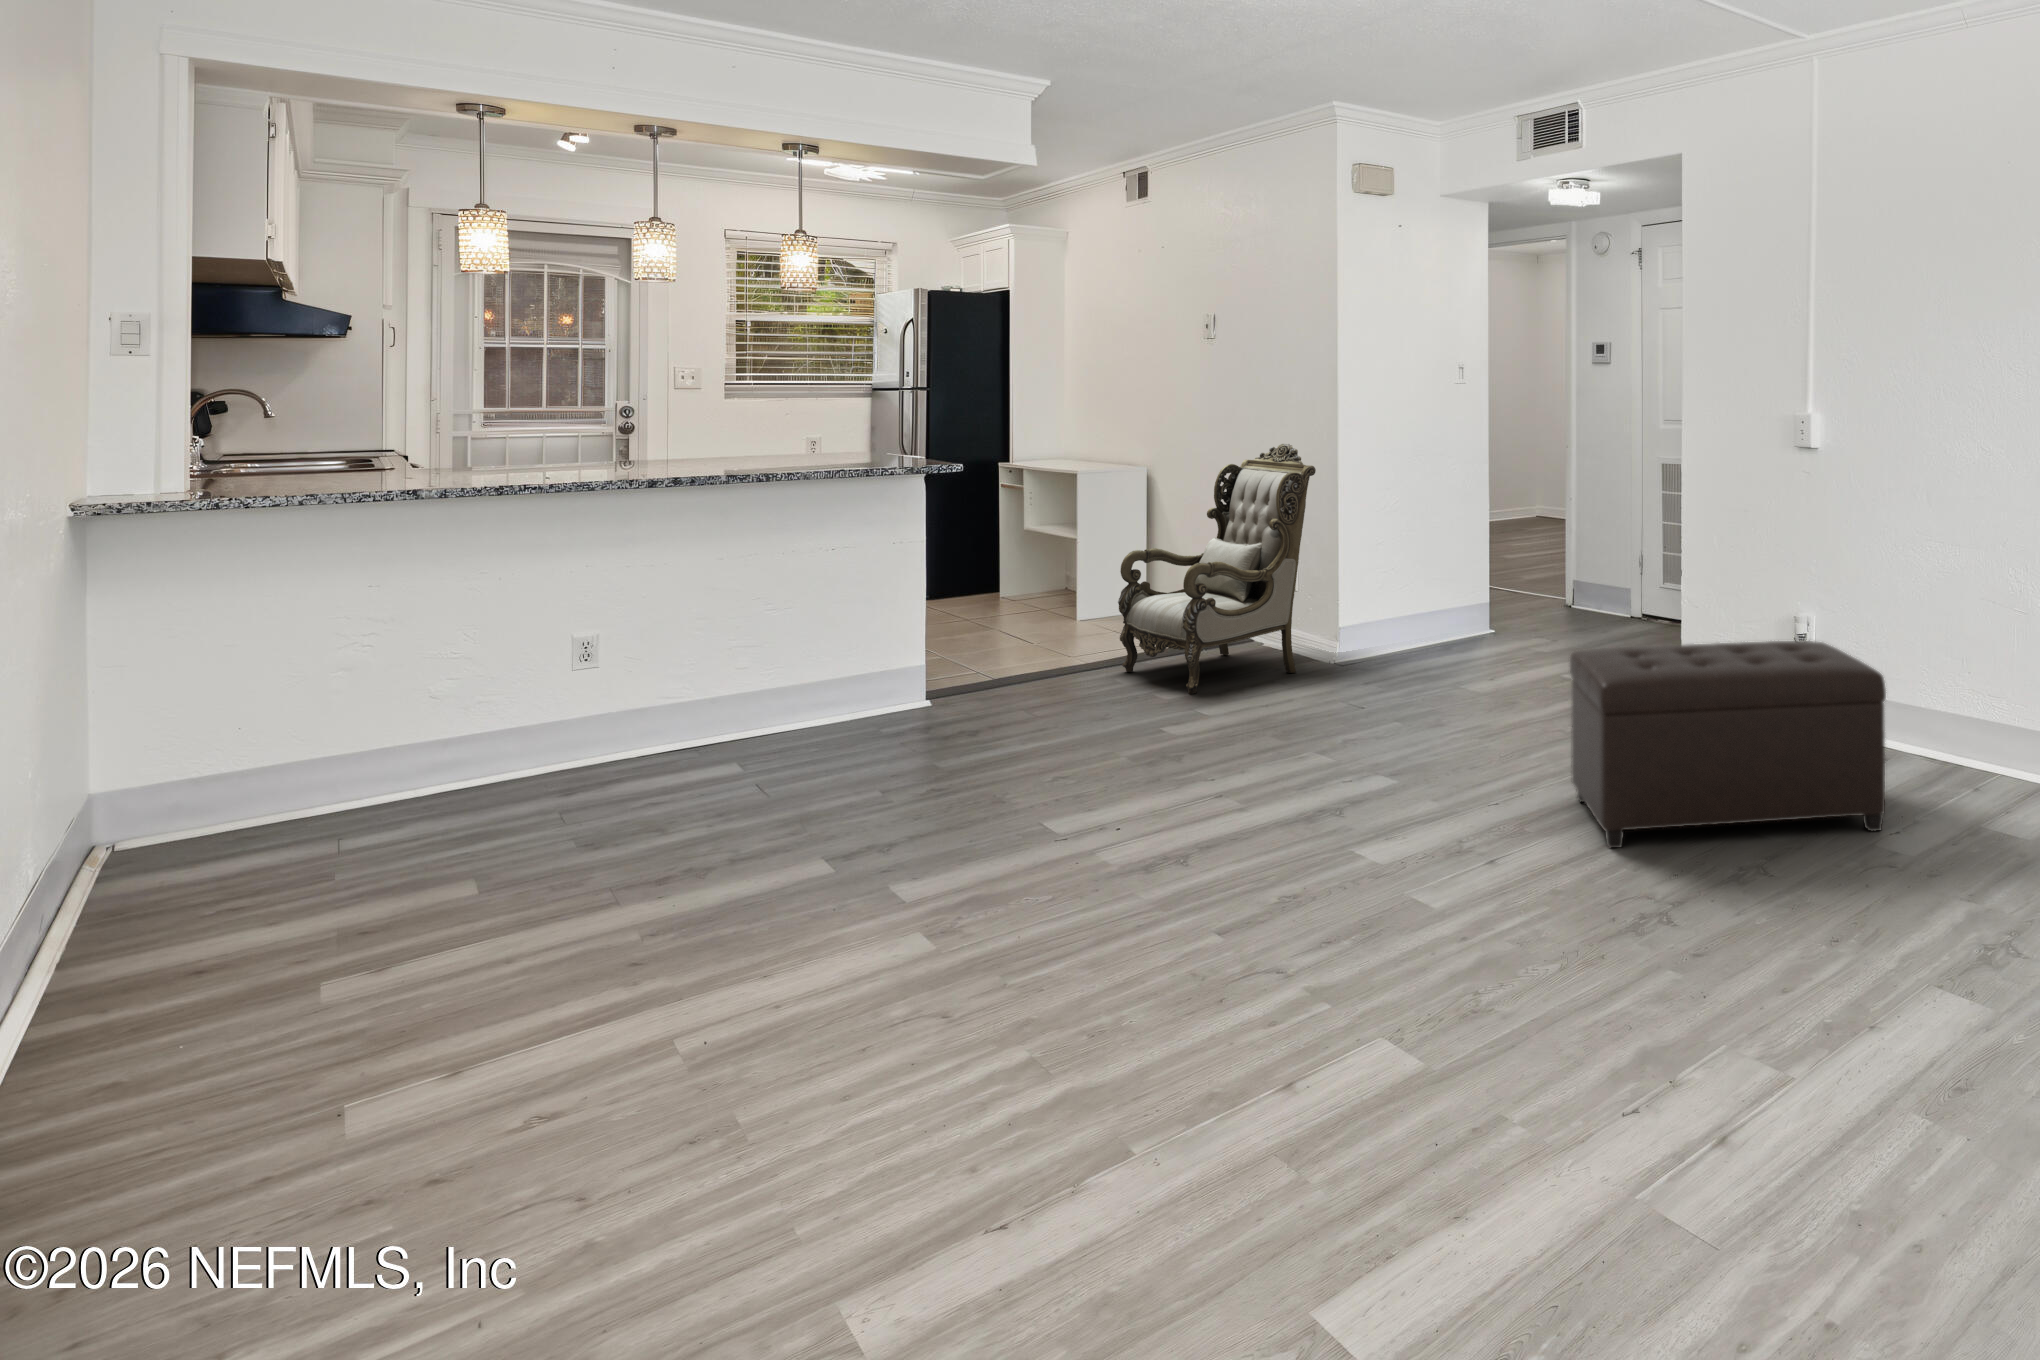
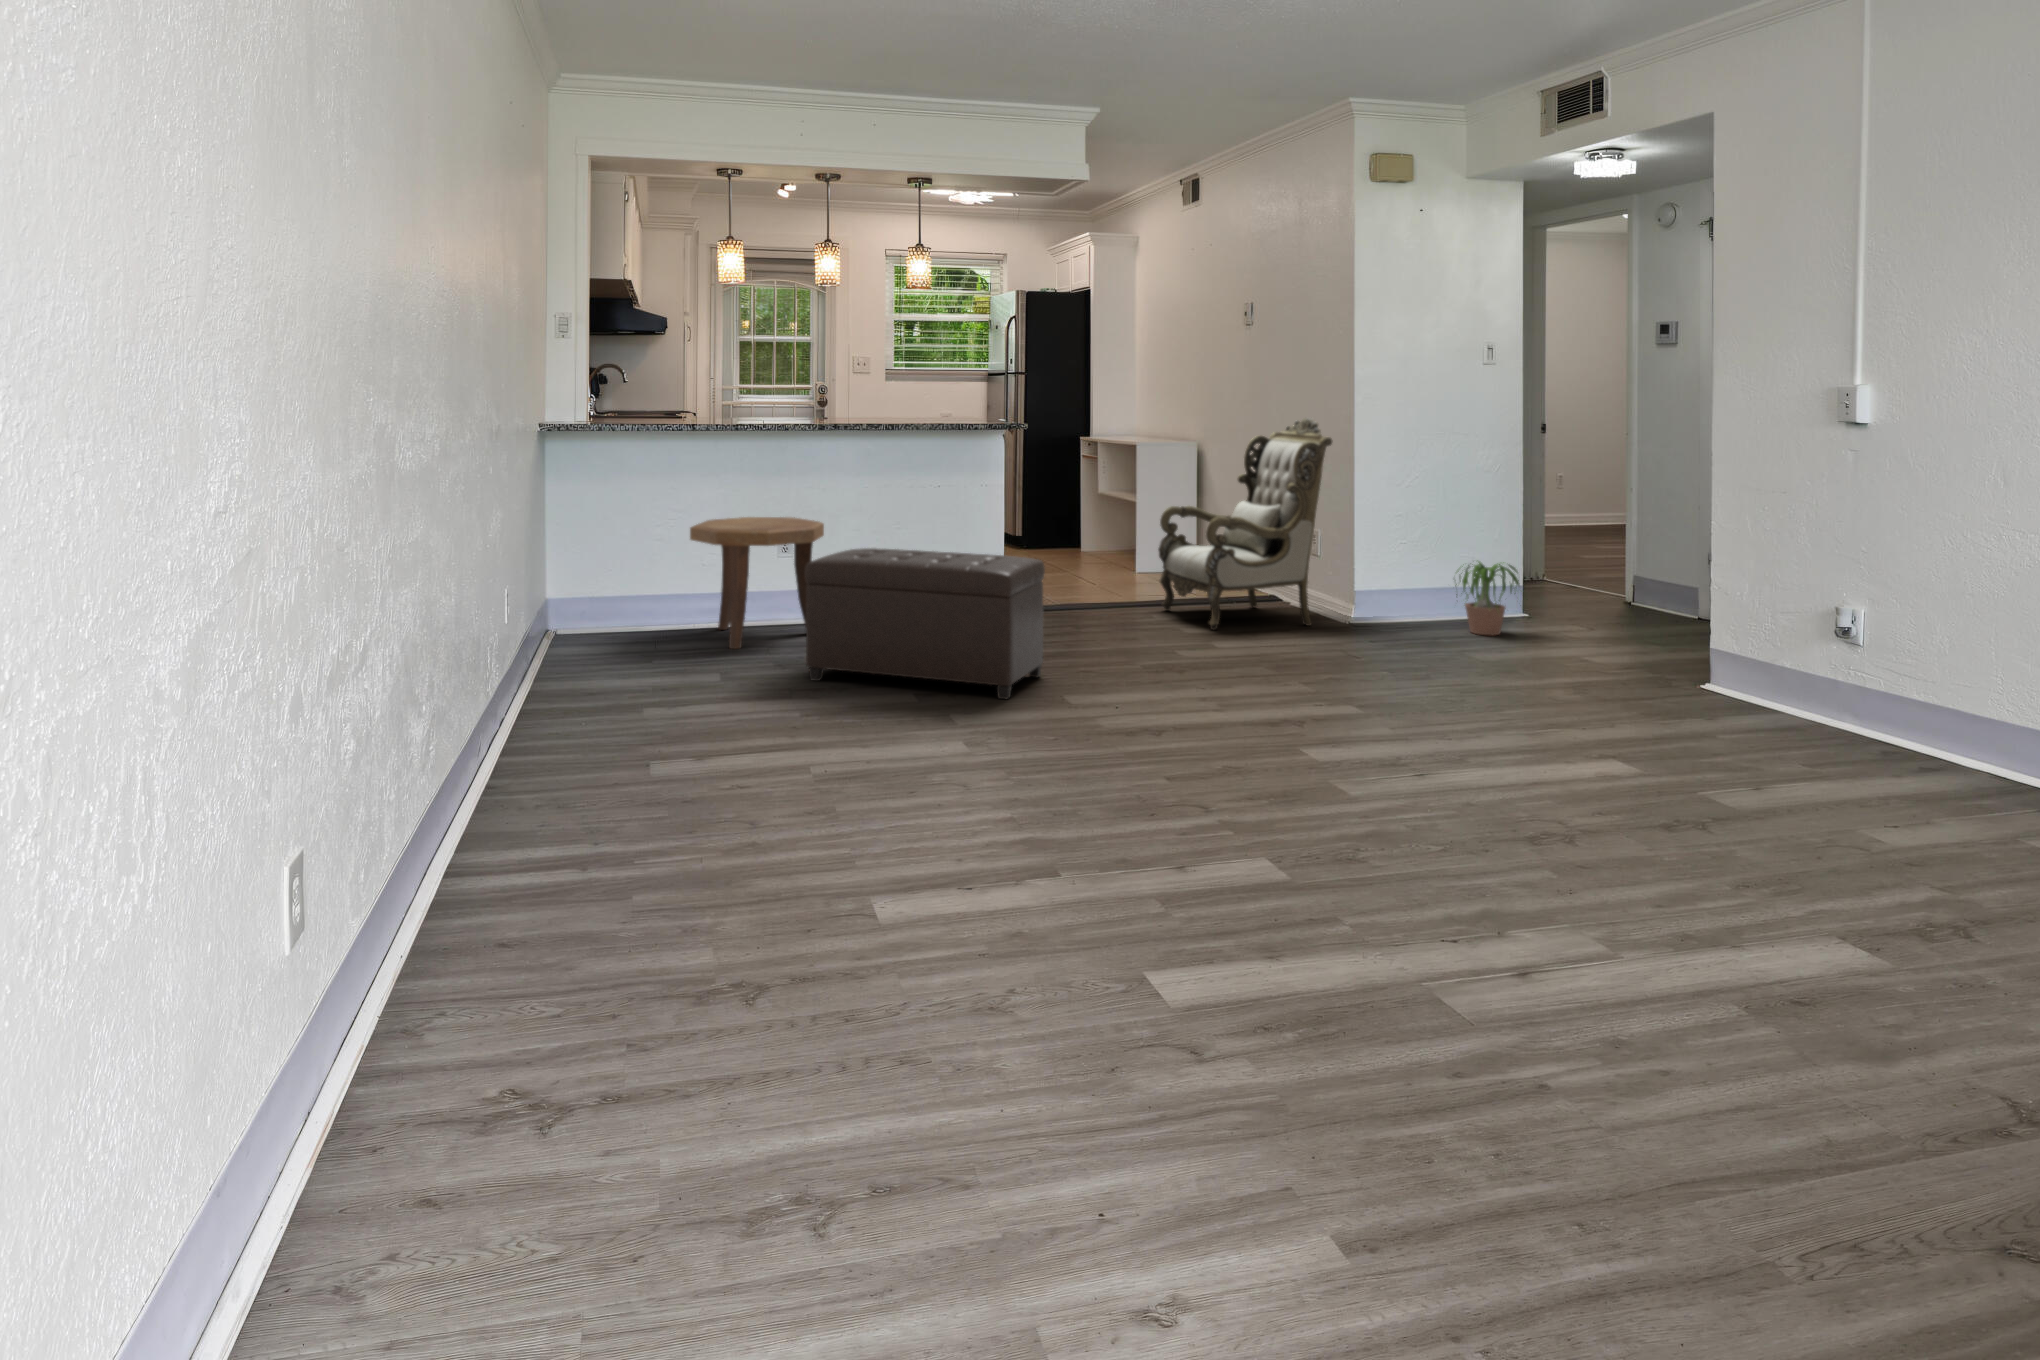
potted plant: none [1427,585,1508,662] -> present [1455,562,1519,635]
side table: none [414,616,657,830] -> present [690,517,824,649]
ottoman: present [1570,641,1886,848] -> present [805,548,1045,699]

